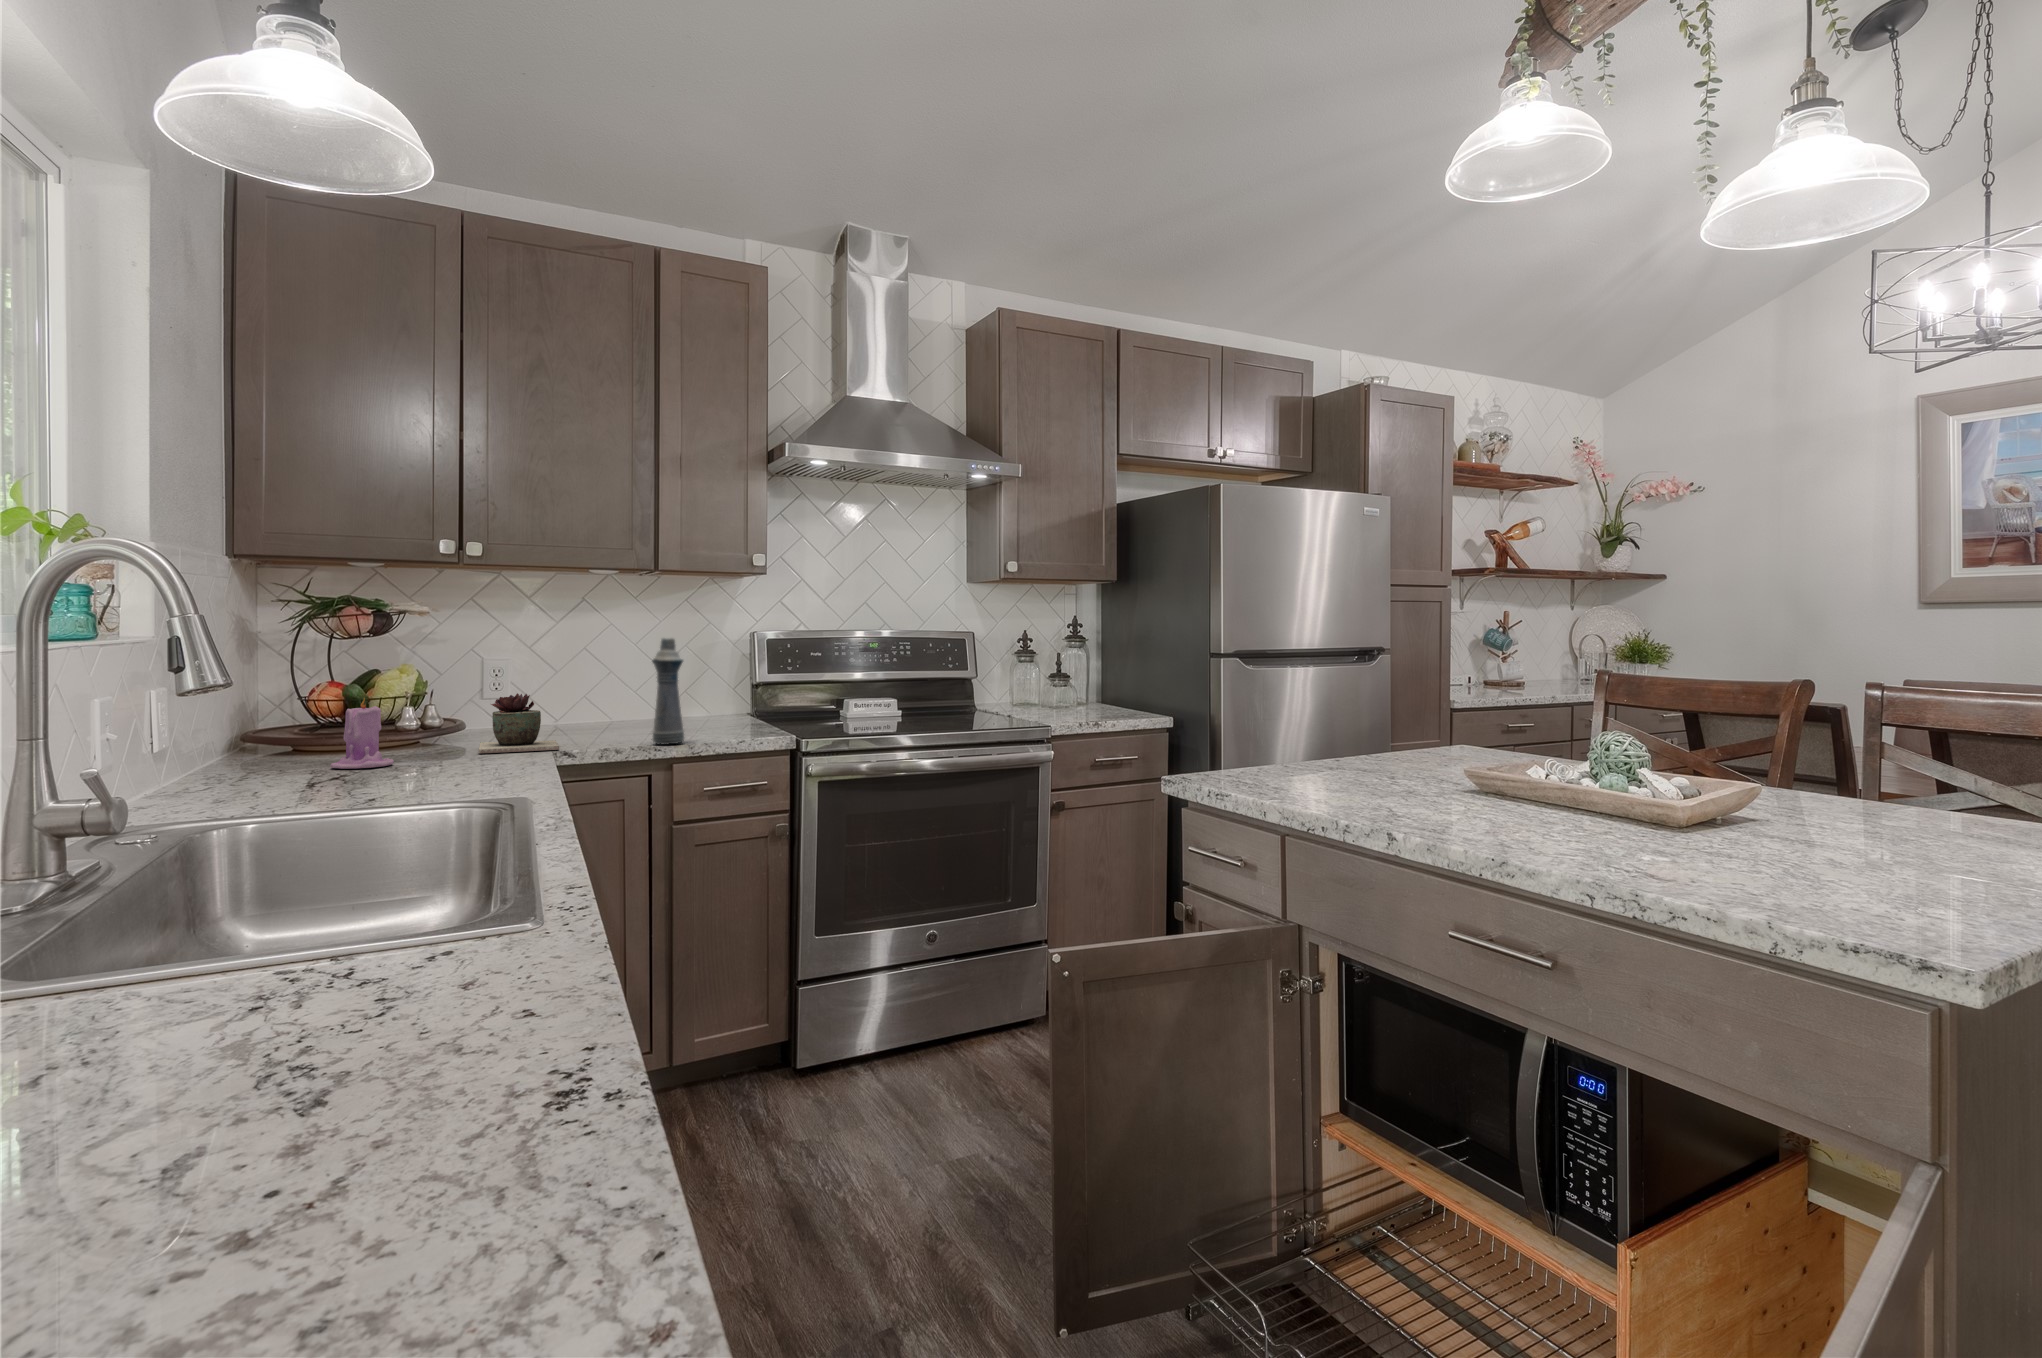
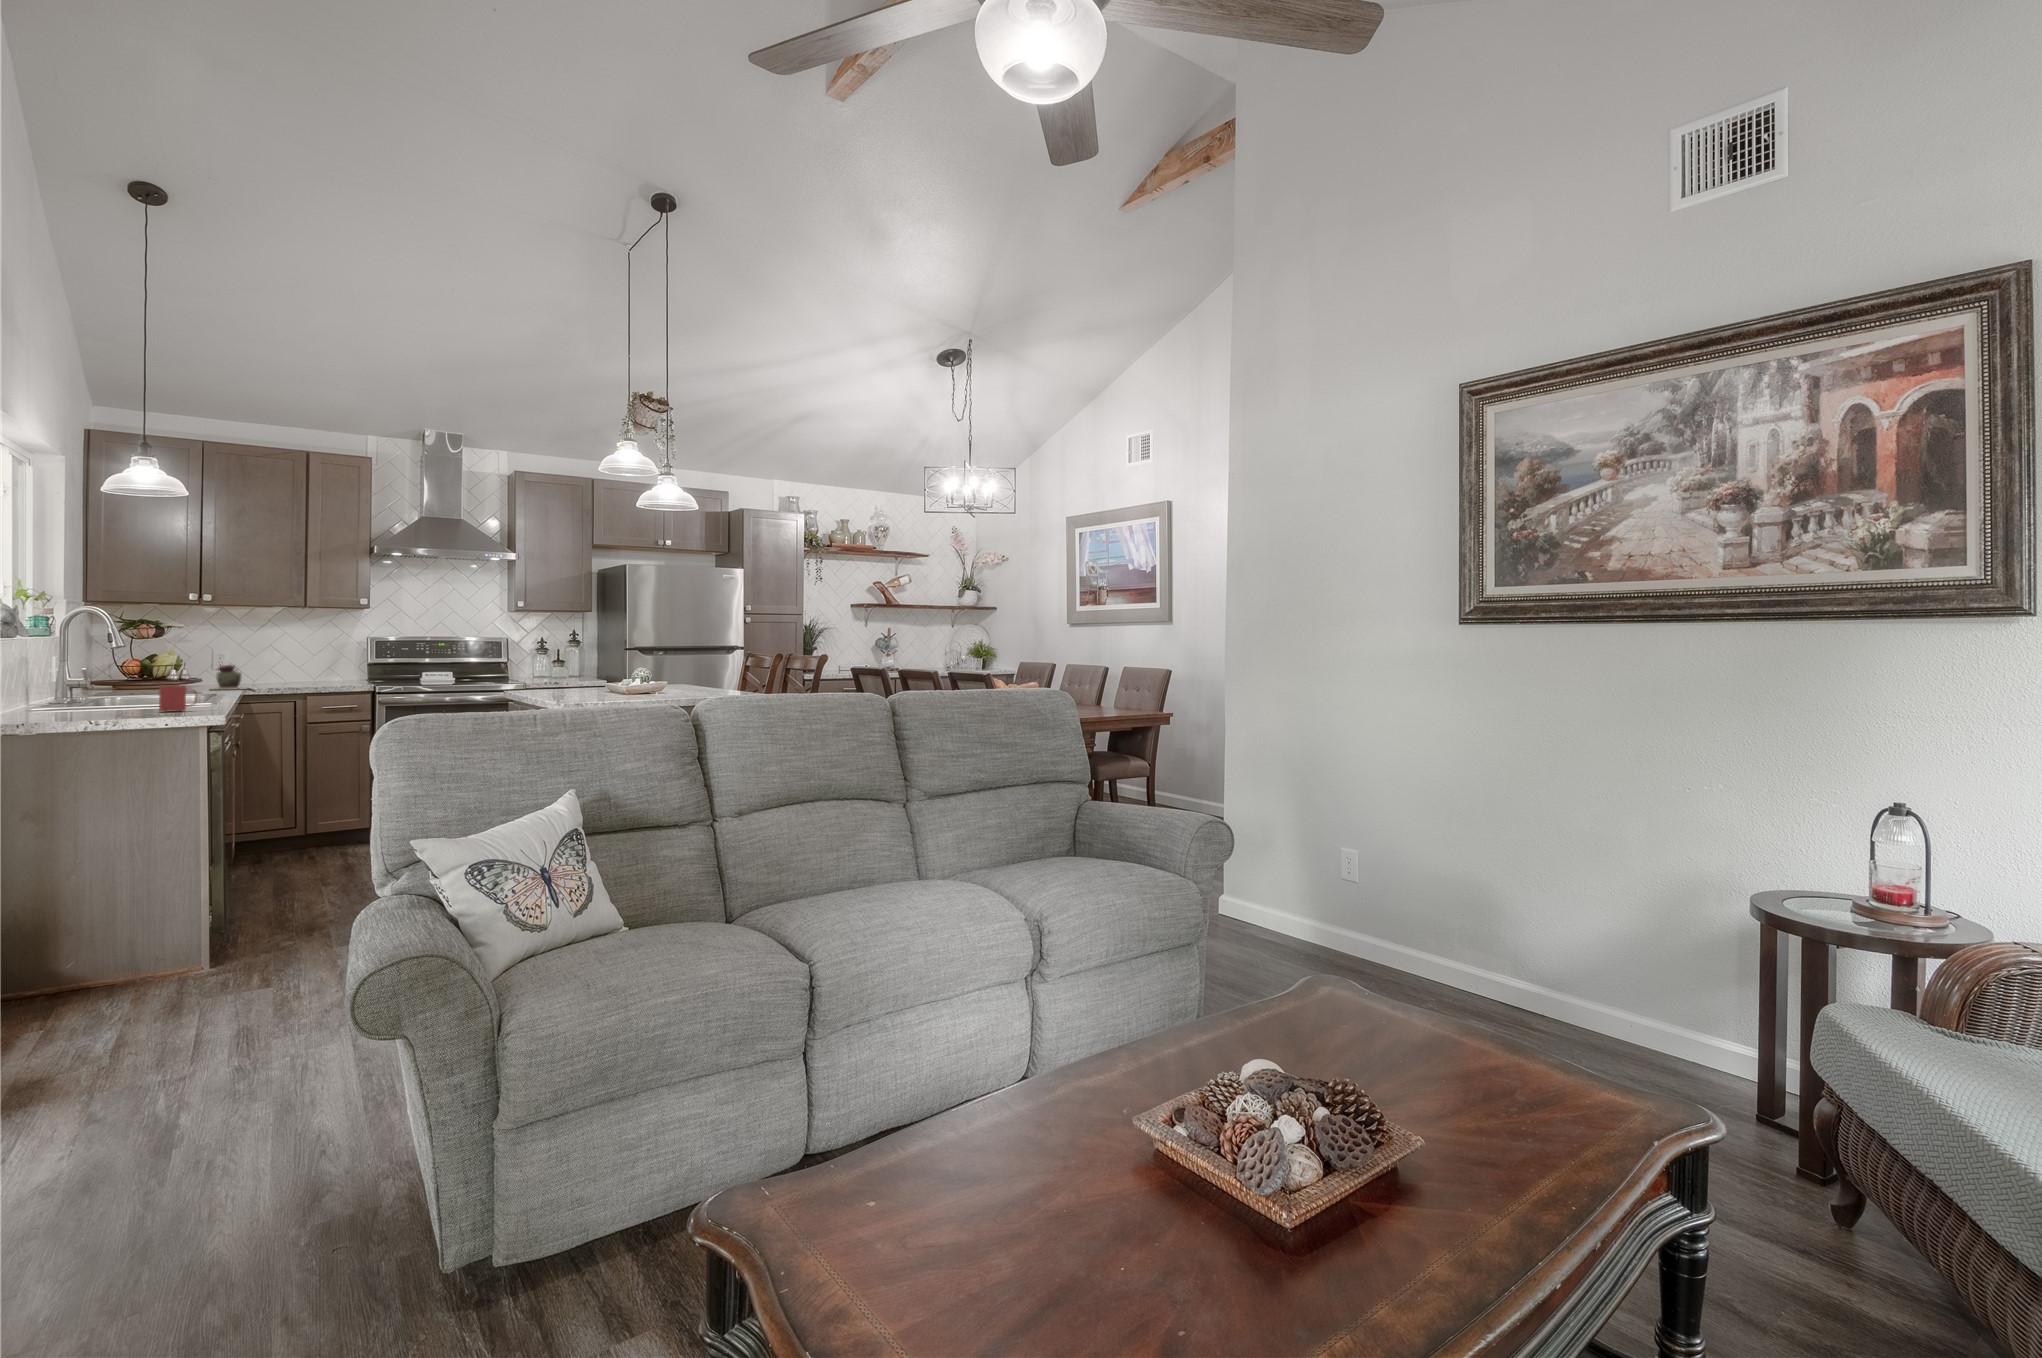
bottle: present [652,638,684,744] -> none [299,640,317,688]
candle: present [330,698,394,769] -> none [140,663,169,692]
mug: none [218,924,428,1113] -> present [159,685,197,712]

